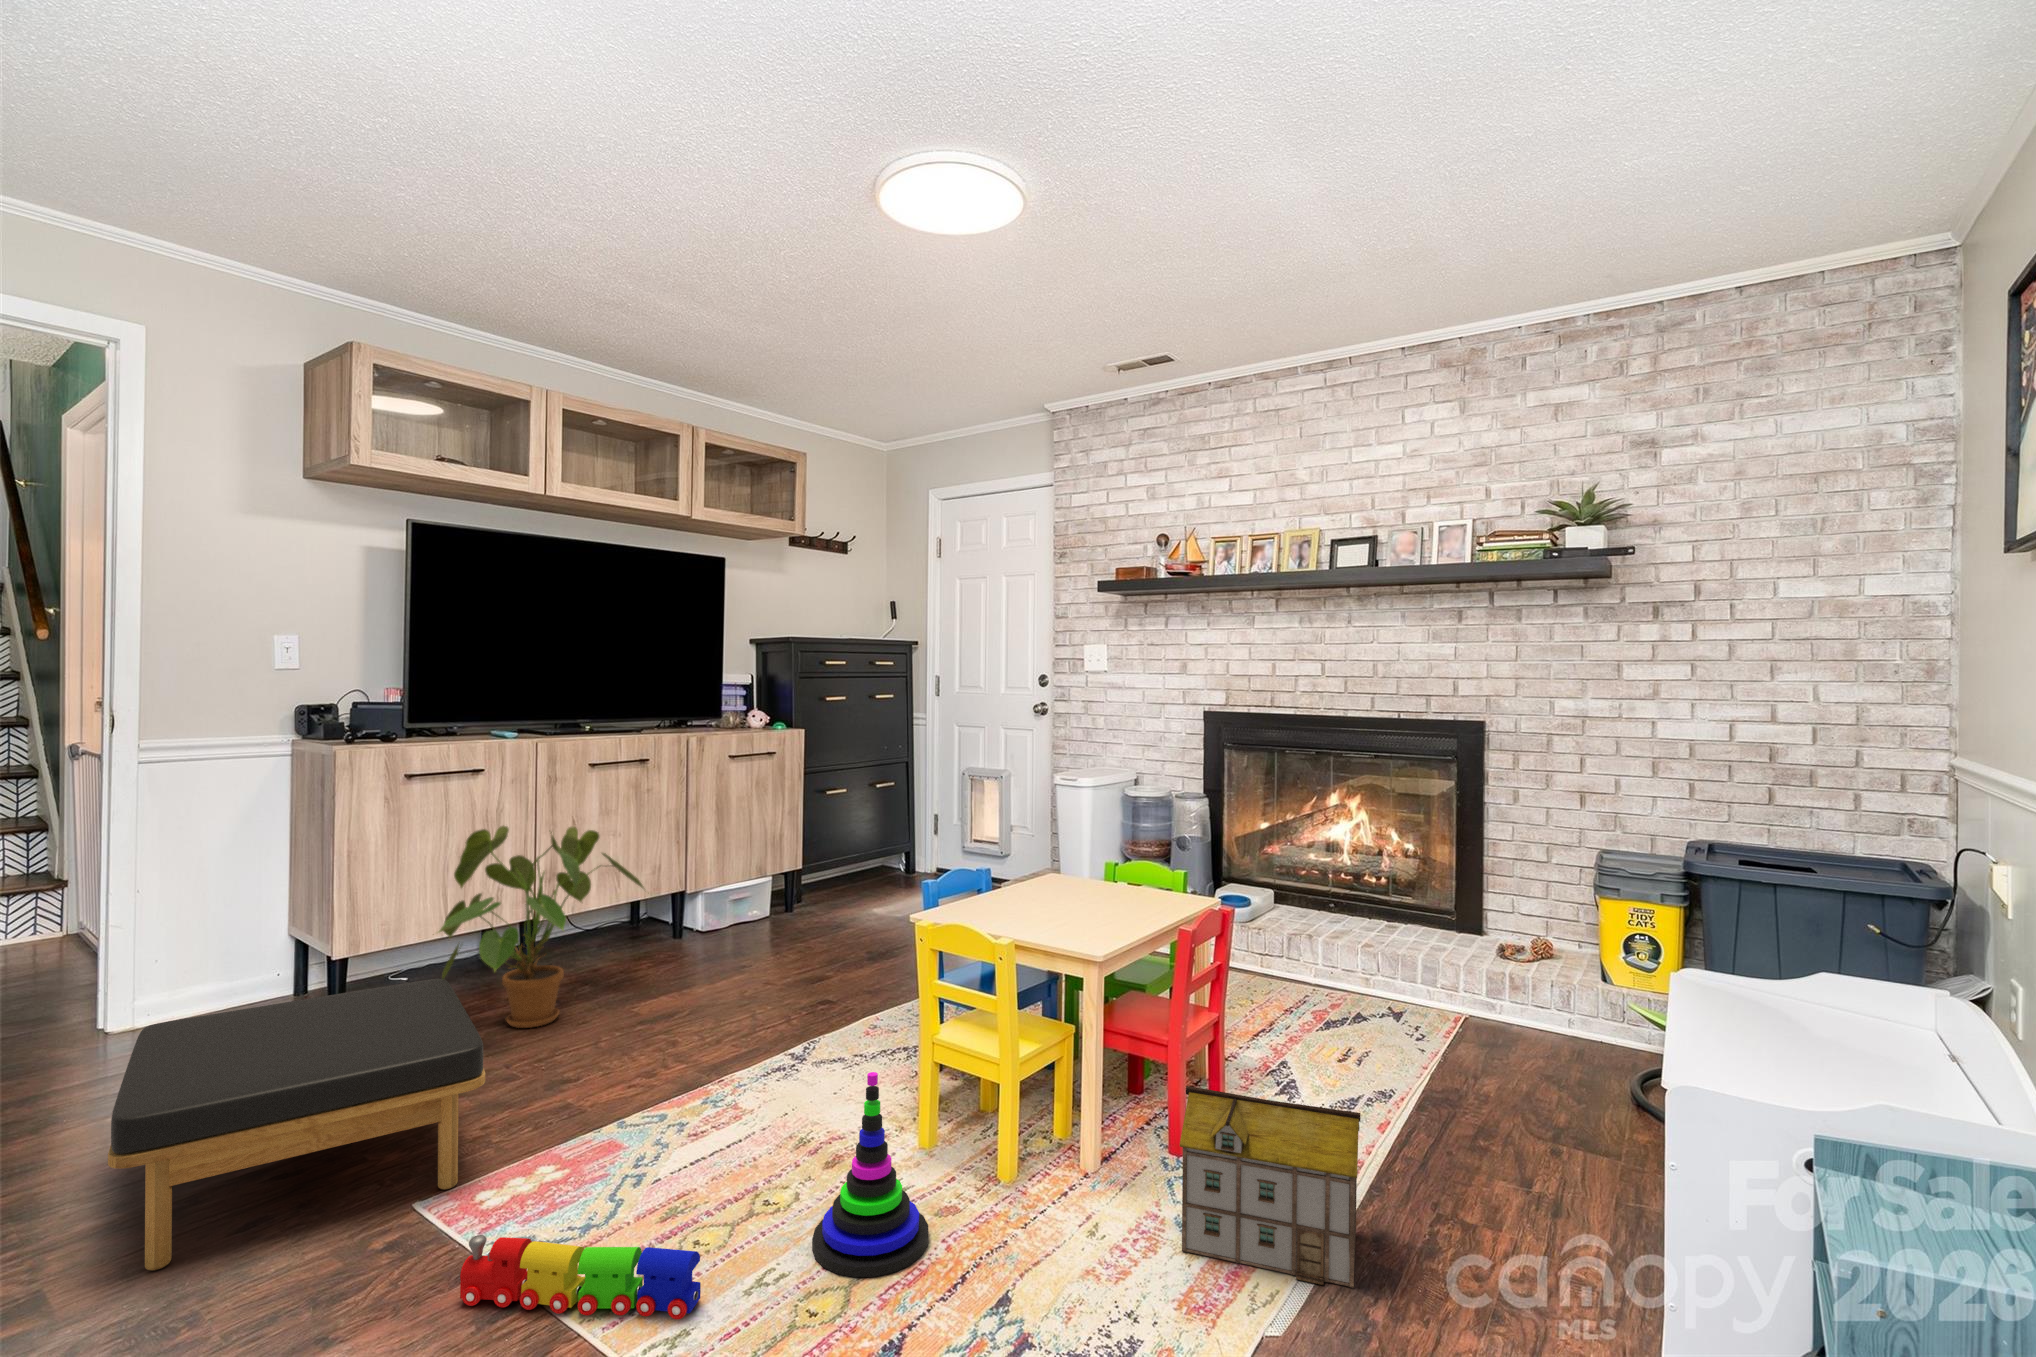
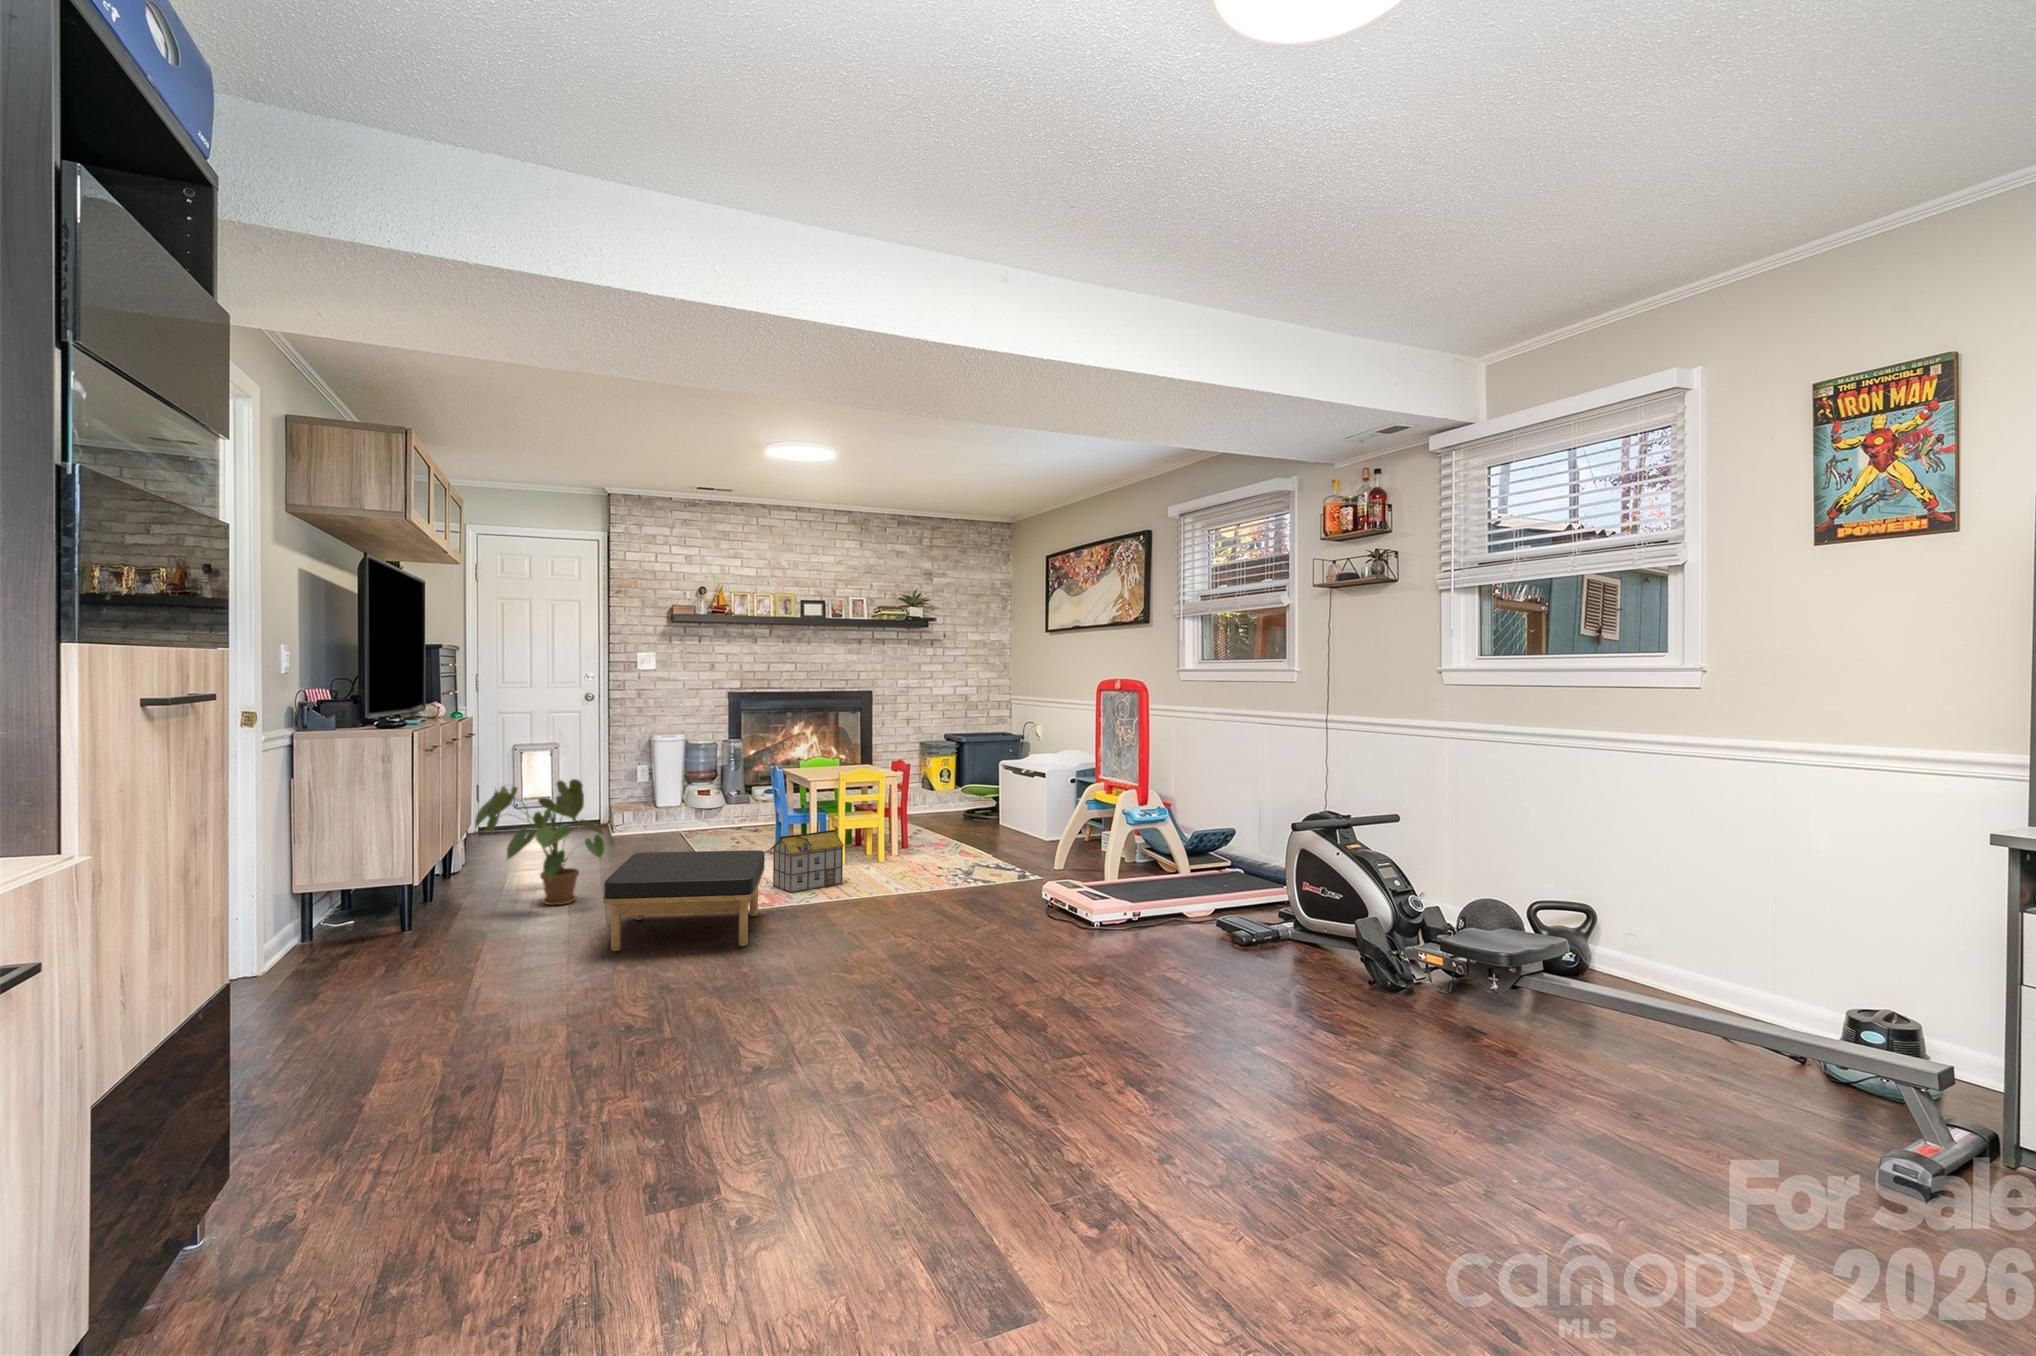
stacking toy: present [812,1072,928,1277] -> none [880,821,921,885]
toy house: present [1180,1086,1360,1288] -> present [772,830,844,893]
toy train: present [460,1235,701,1320] -> none [844,877,906,914]

